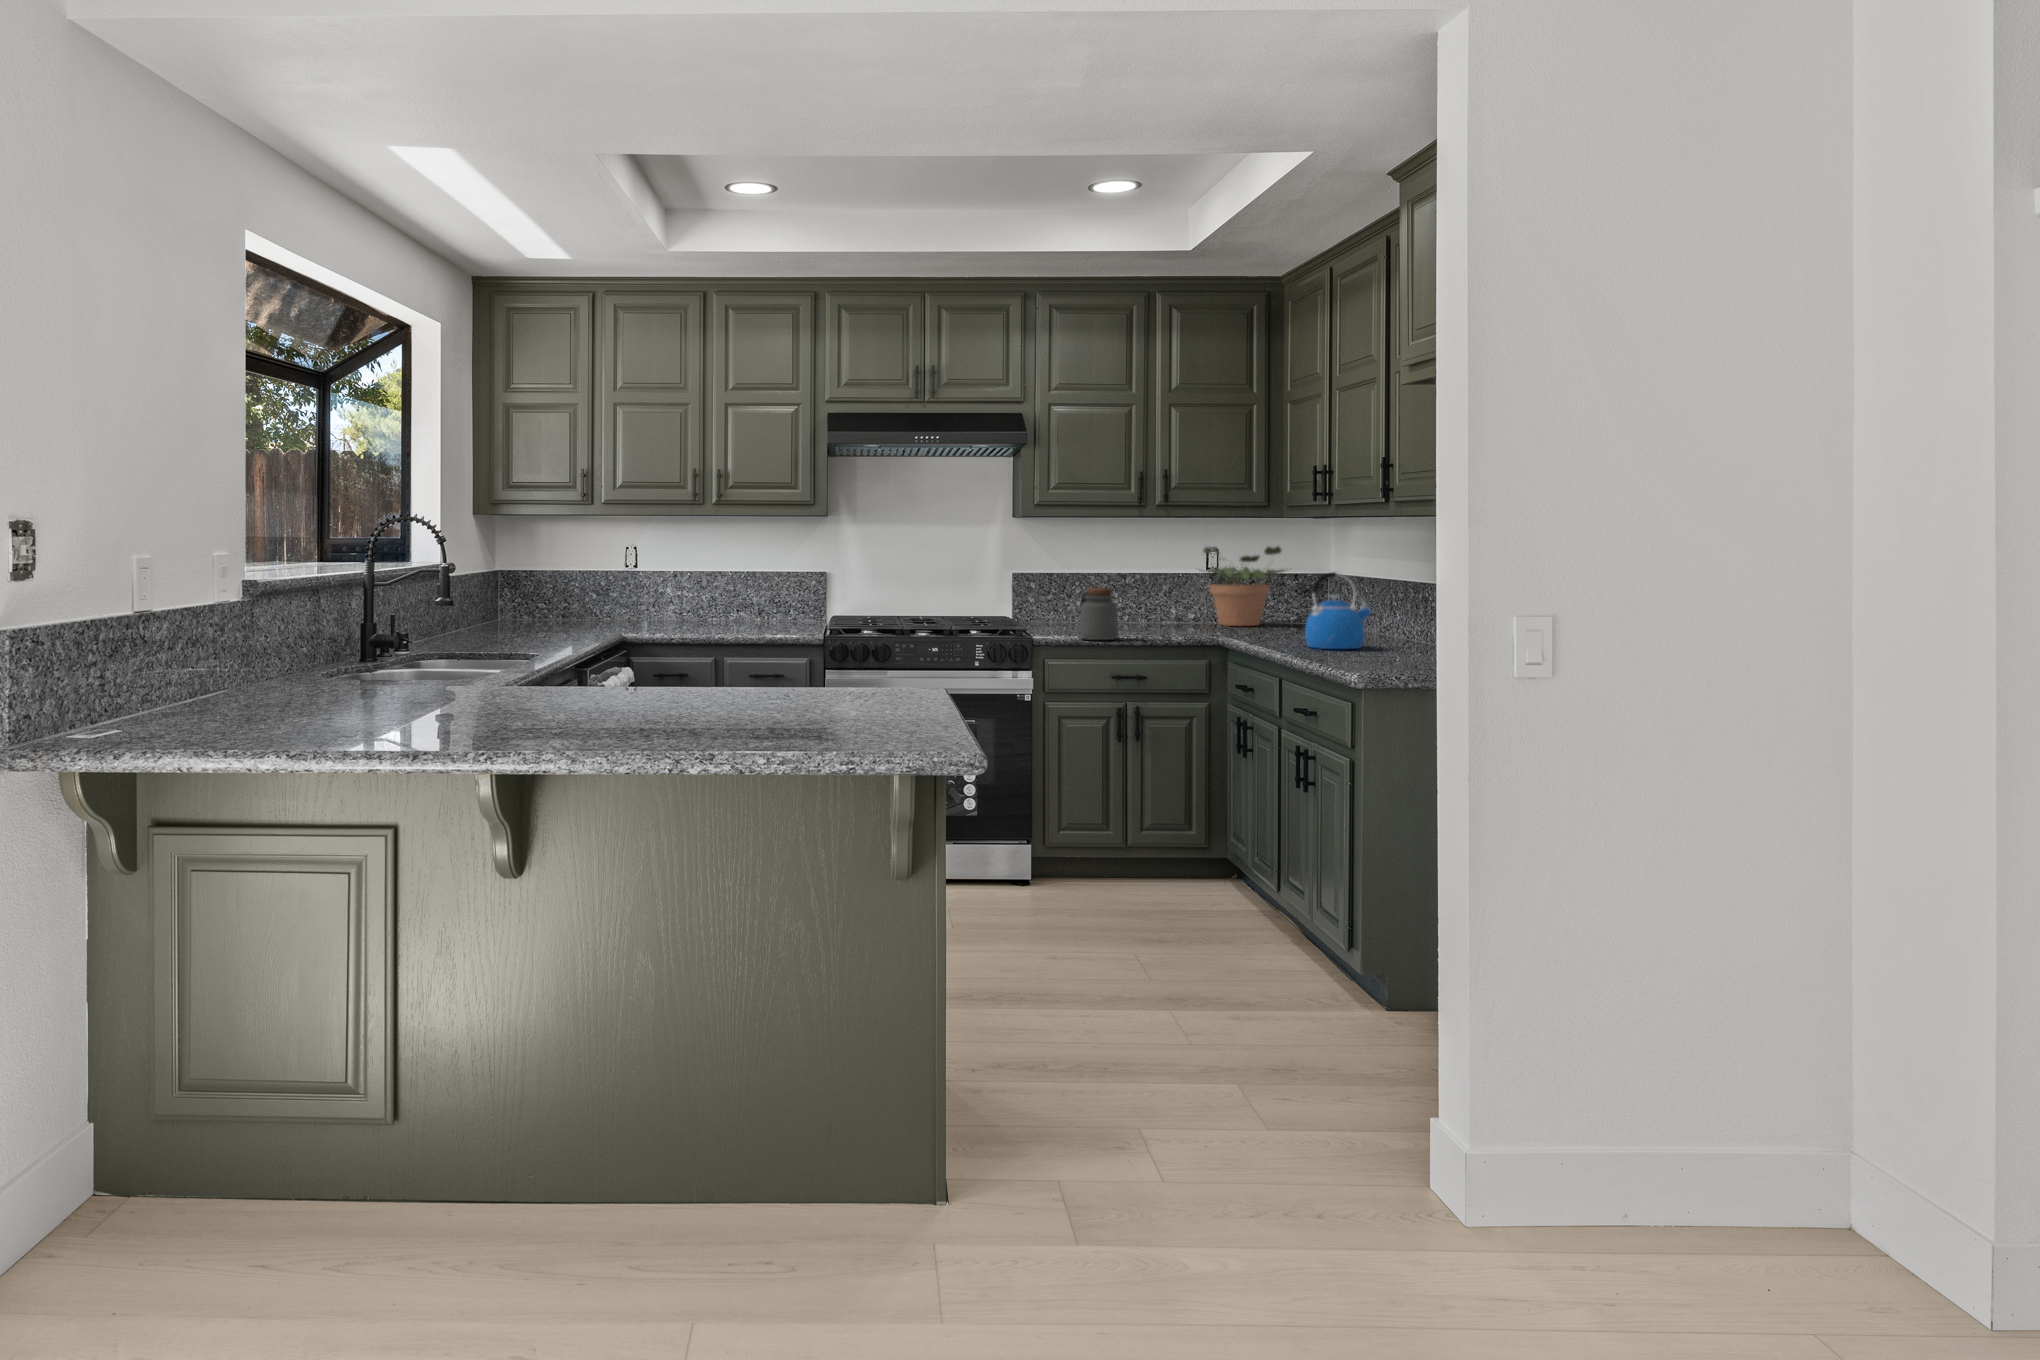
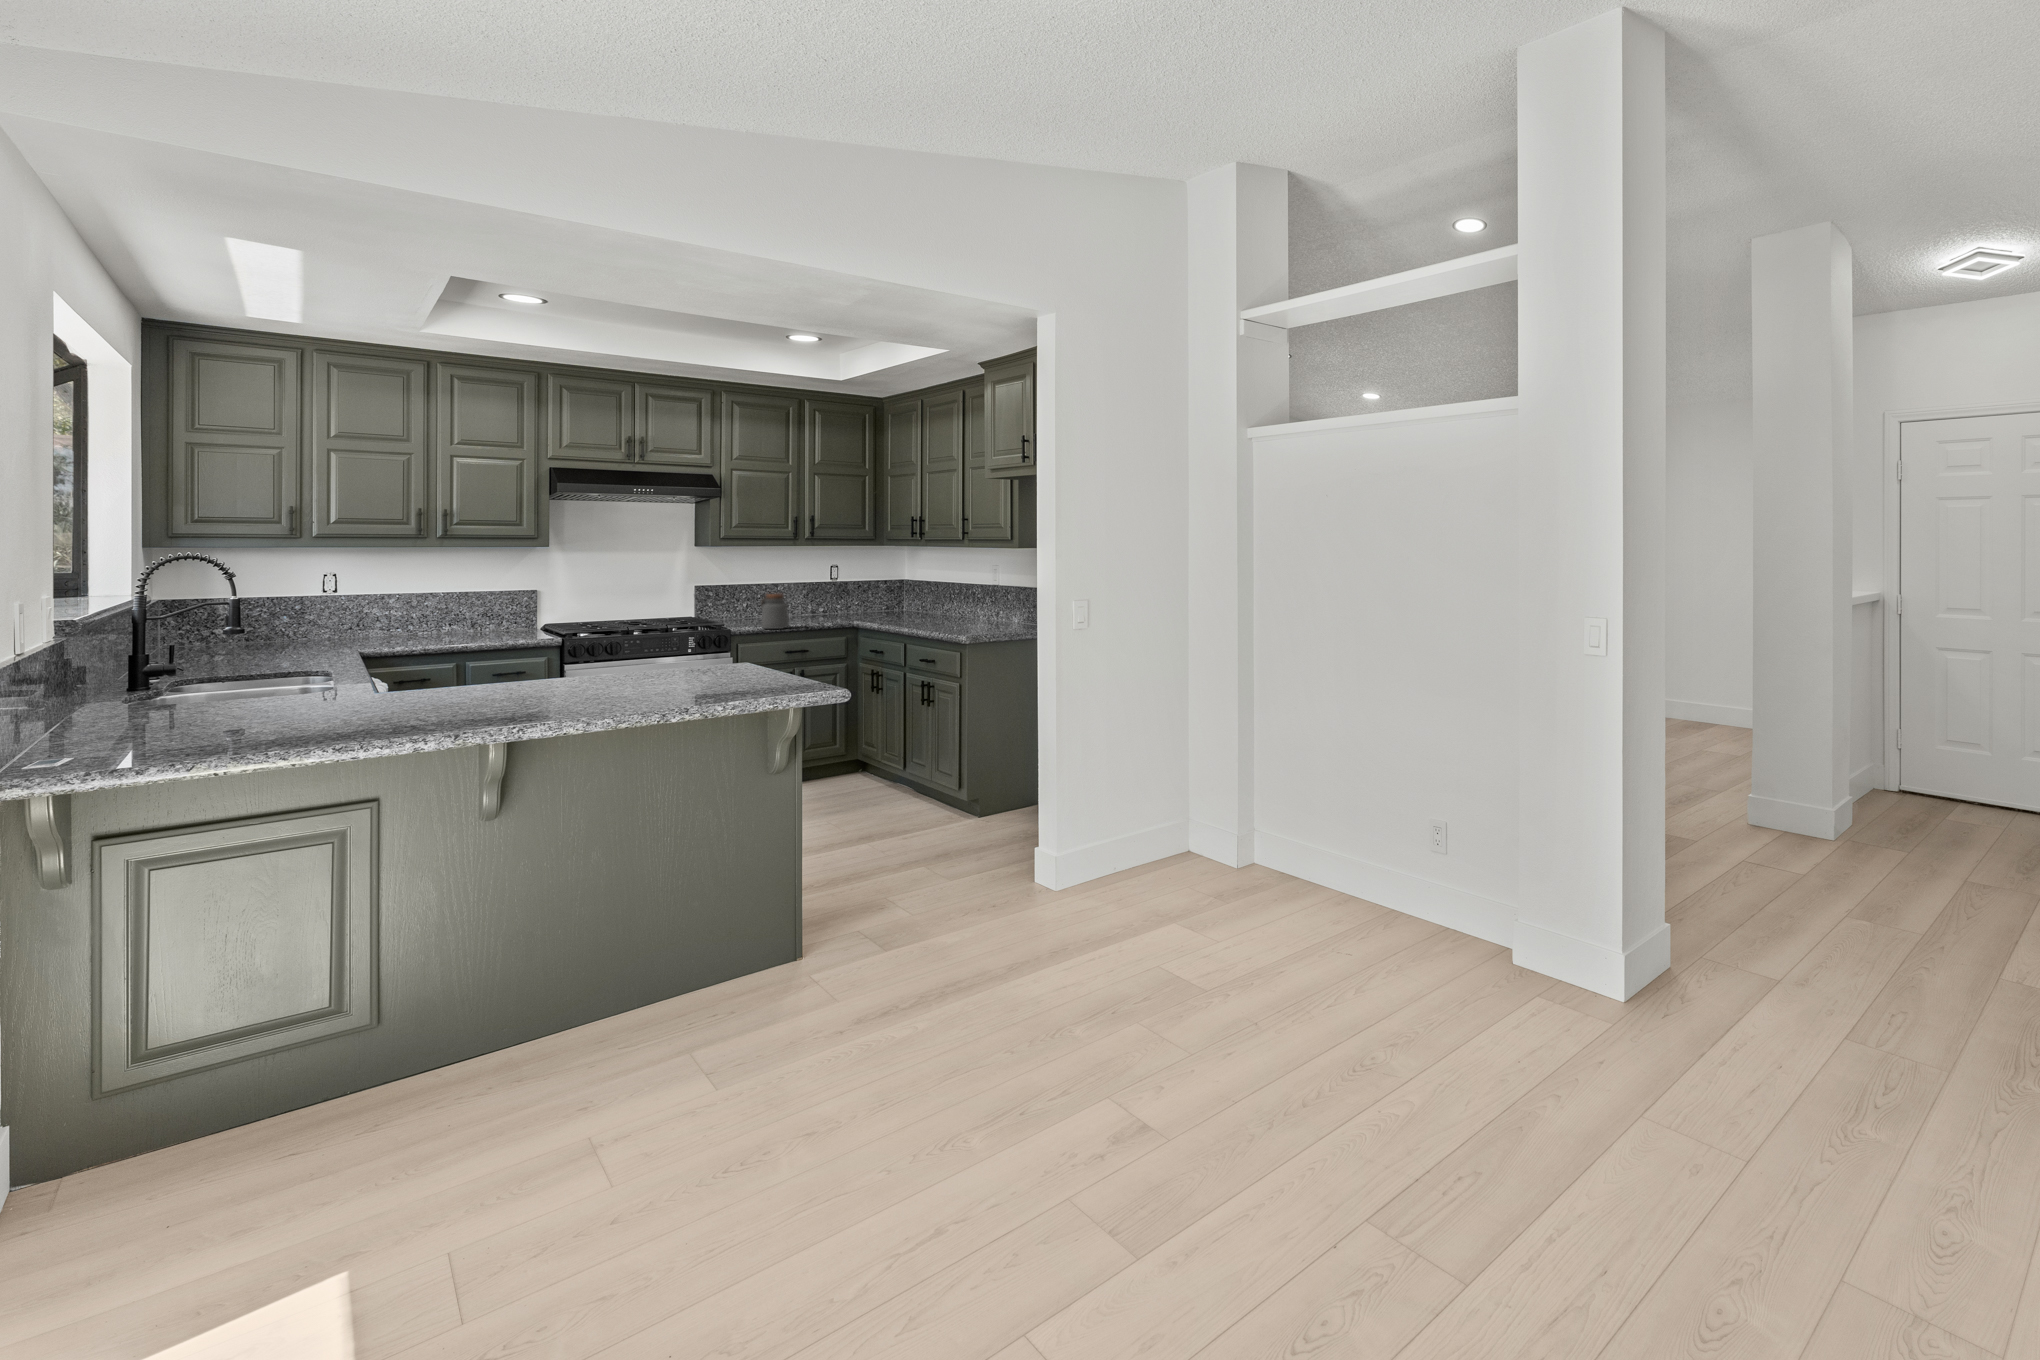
potted plant: present [1204,547,1285,626] -> none [823,562,888,615]
kettle: present [1305,572,1371,649] -> none [911,578,948,625]

